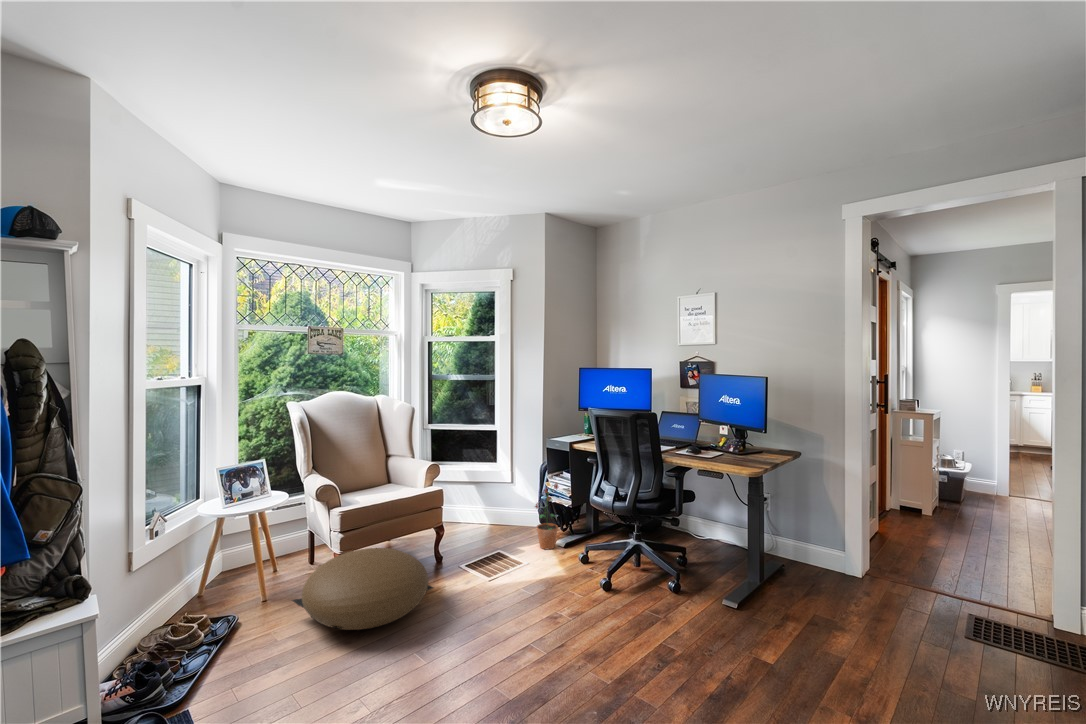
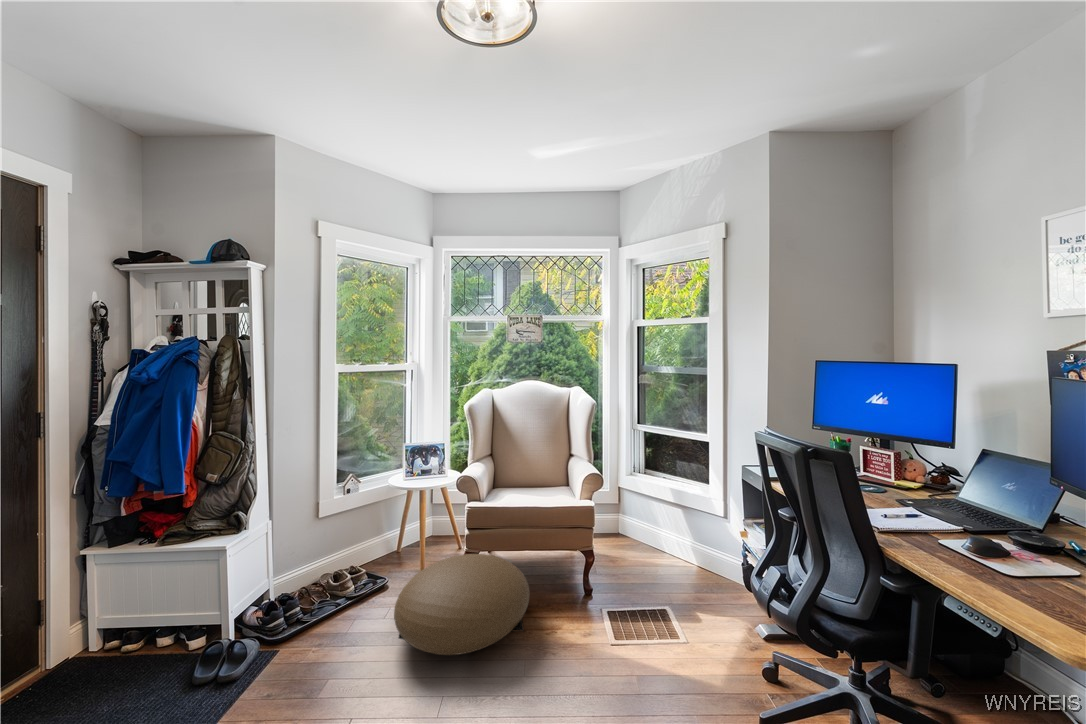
potted plant: present [535,483,559,549] -> none [719,536,766,633]

